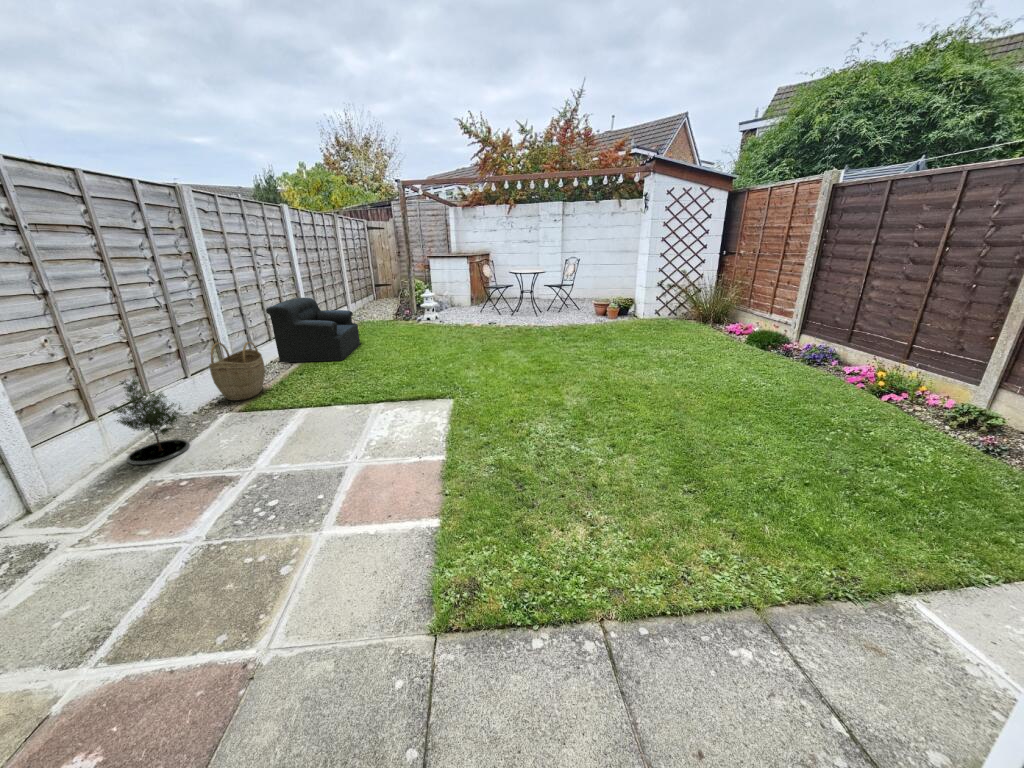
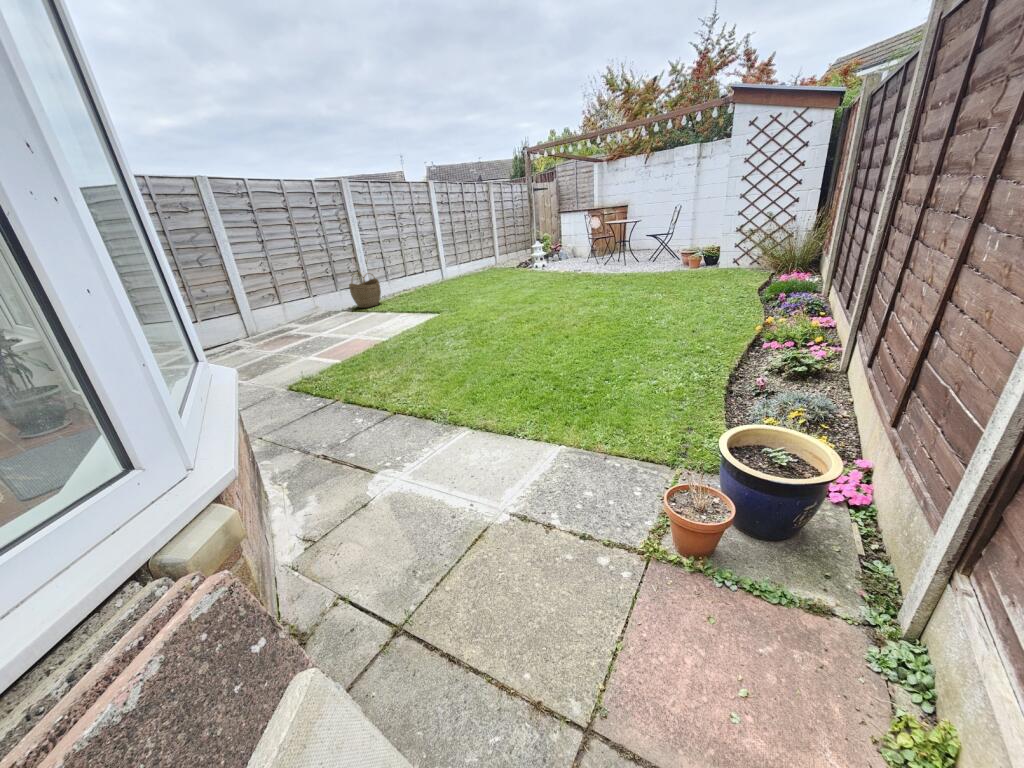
armchair: present [266,298,361,362] -> none [402,248,469,293]
potted tree: present [109,376,190,465] -> none [283,280,319,328]

